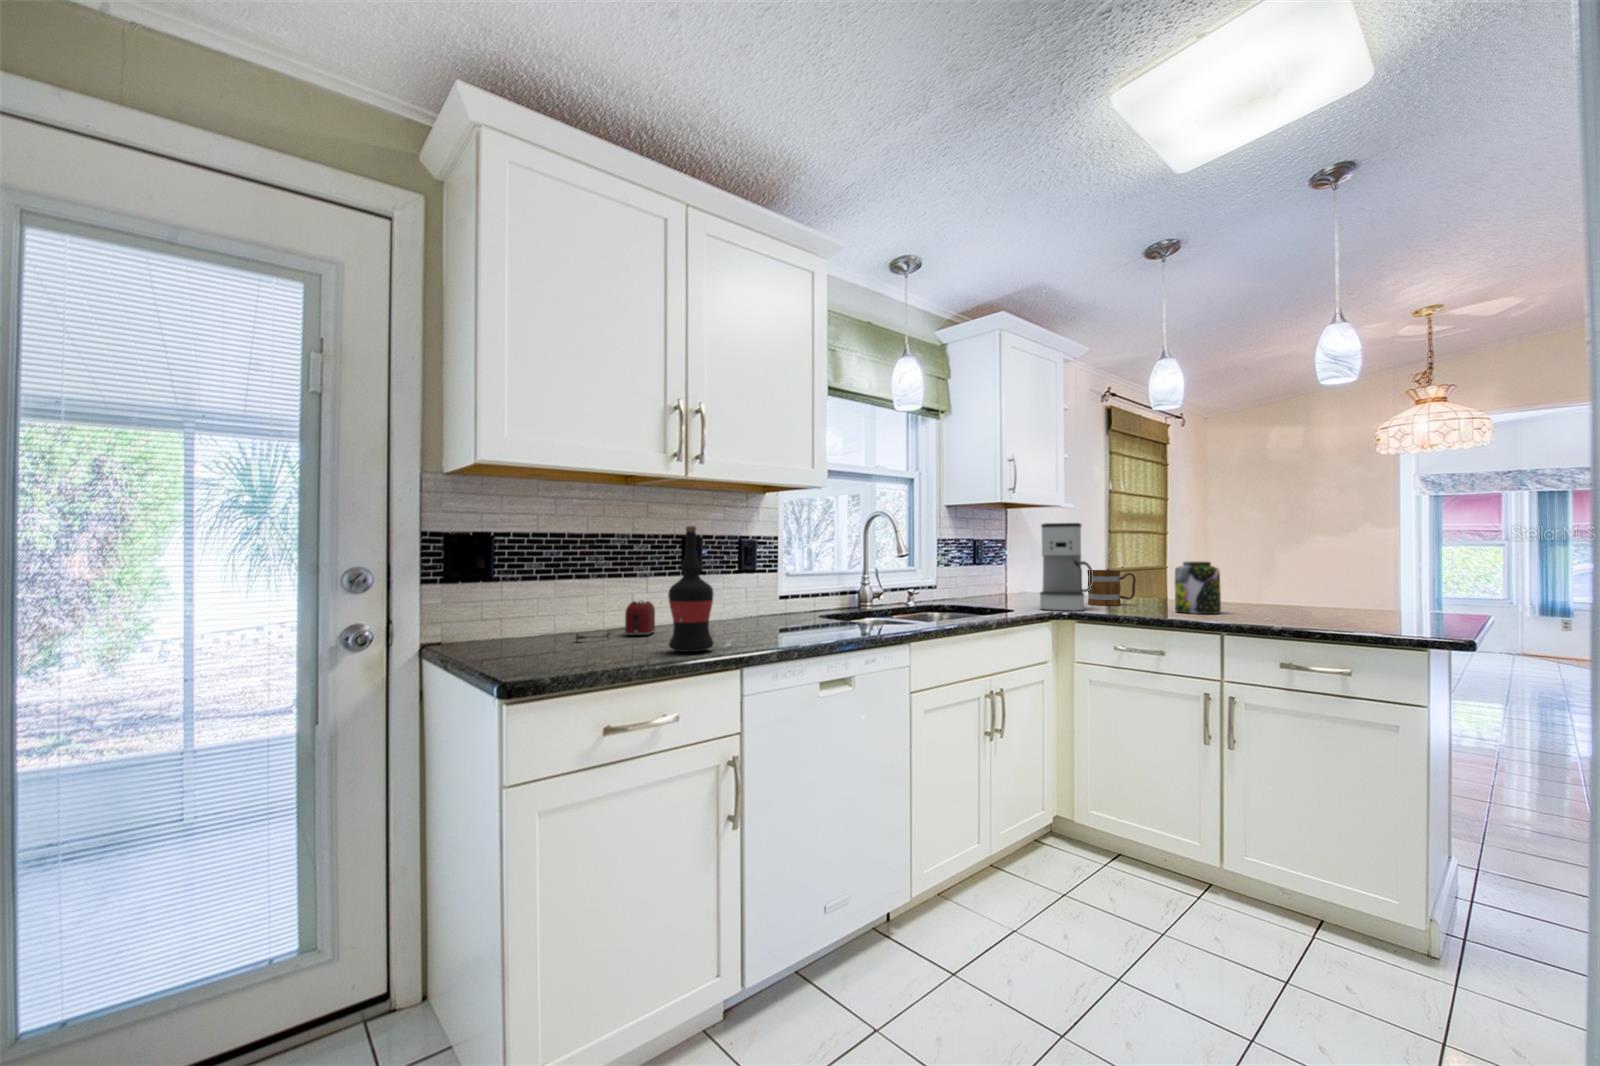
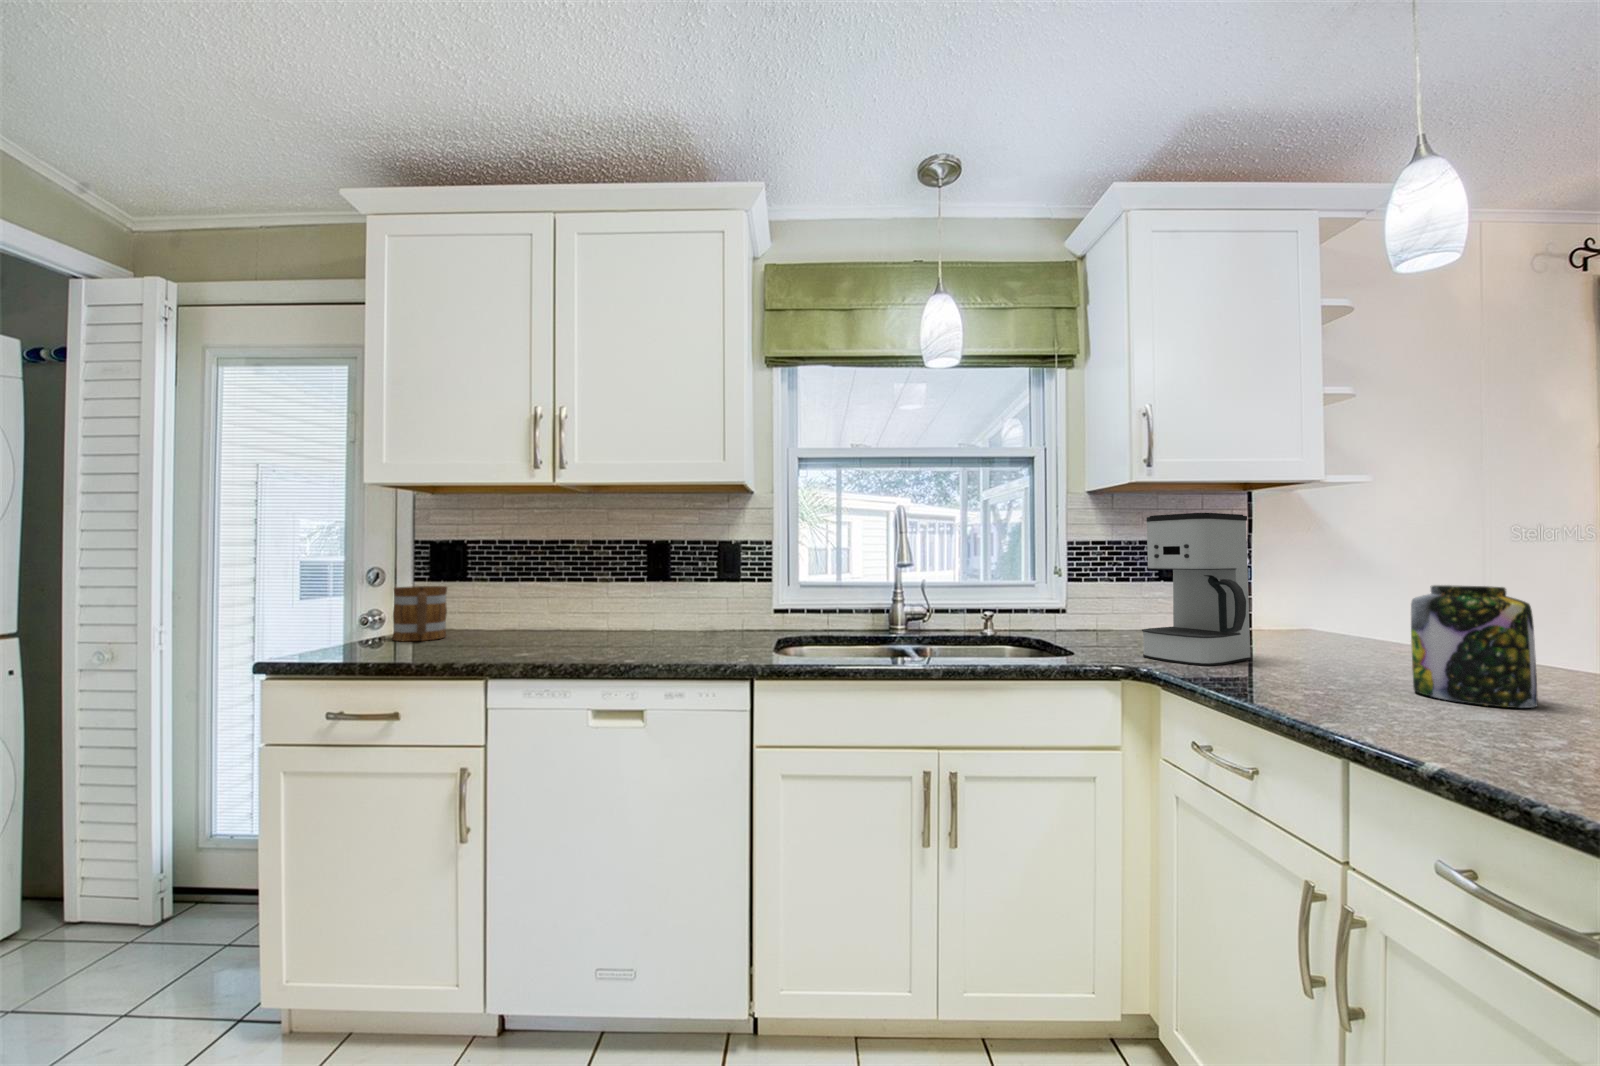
wine bottle: present [668,526,713,652] -> none [445,531,495,657]
mug: present [1087,570,1136,606] -> present [393,586,447,641]
toaster: present [573,601,655,641] -> none [485,604,589,638]

